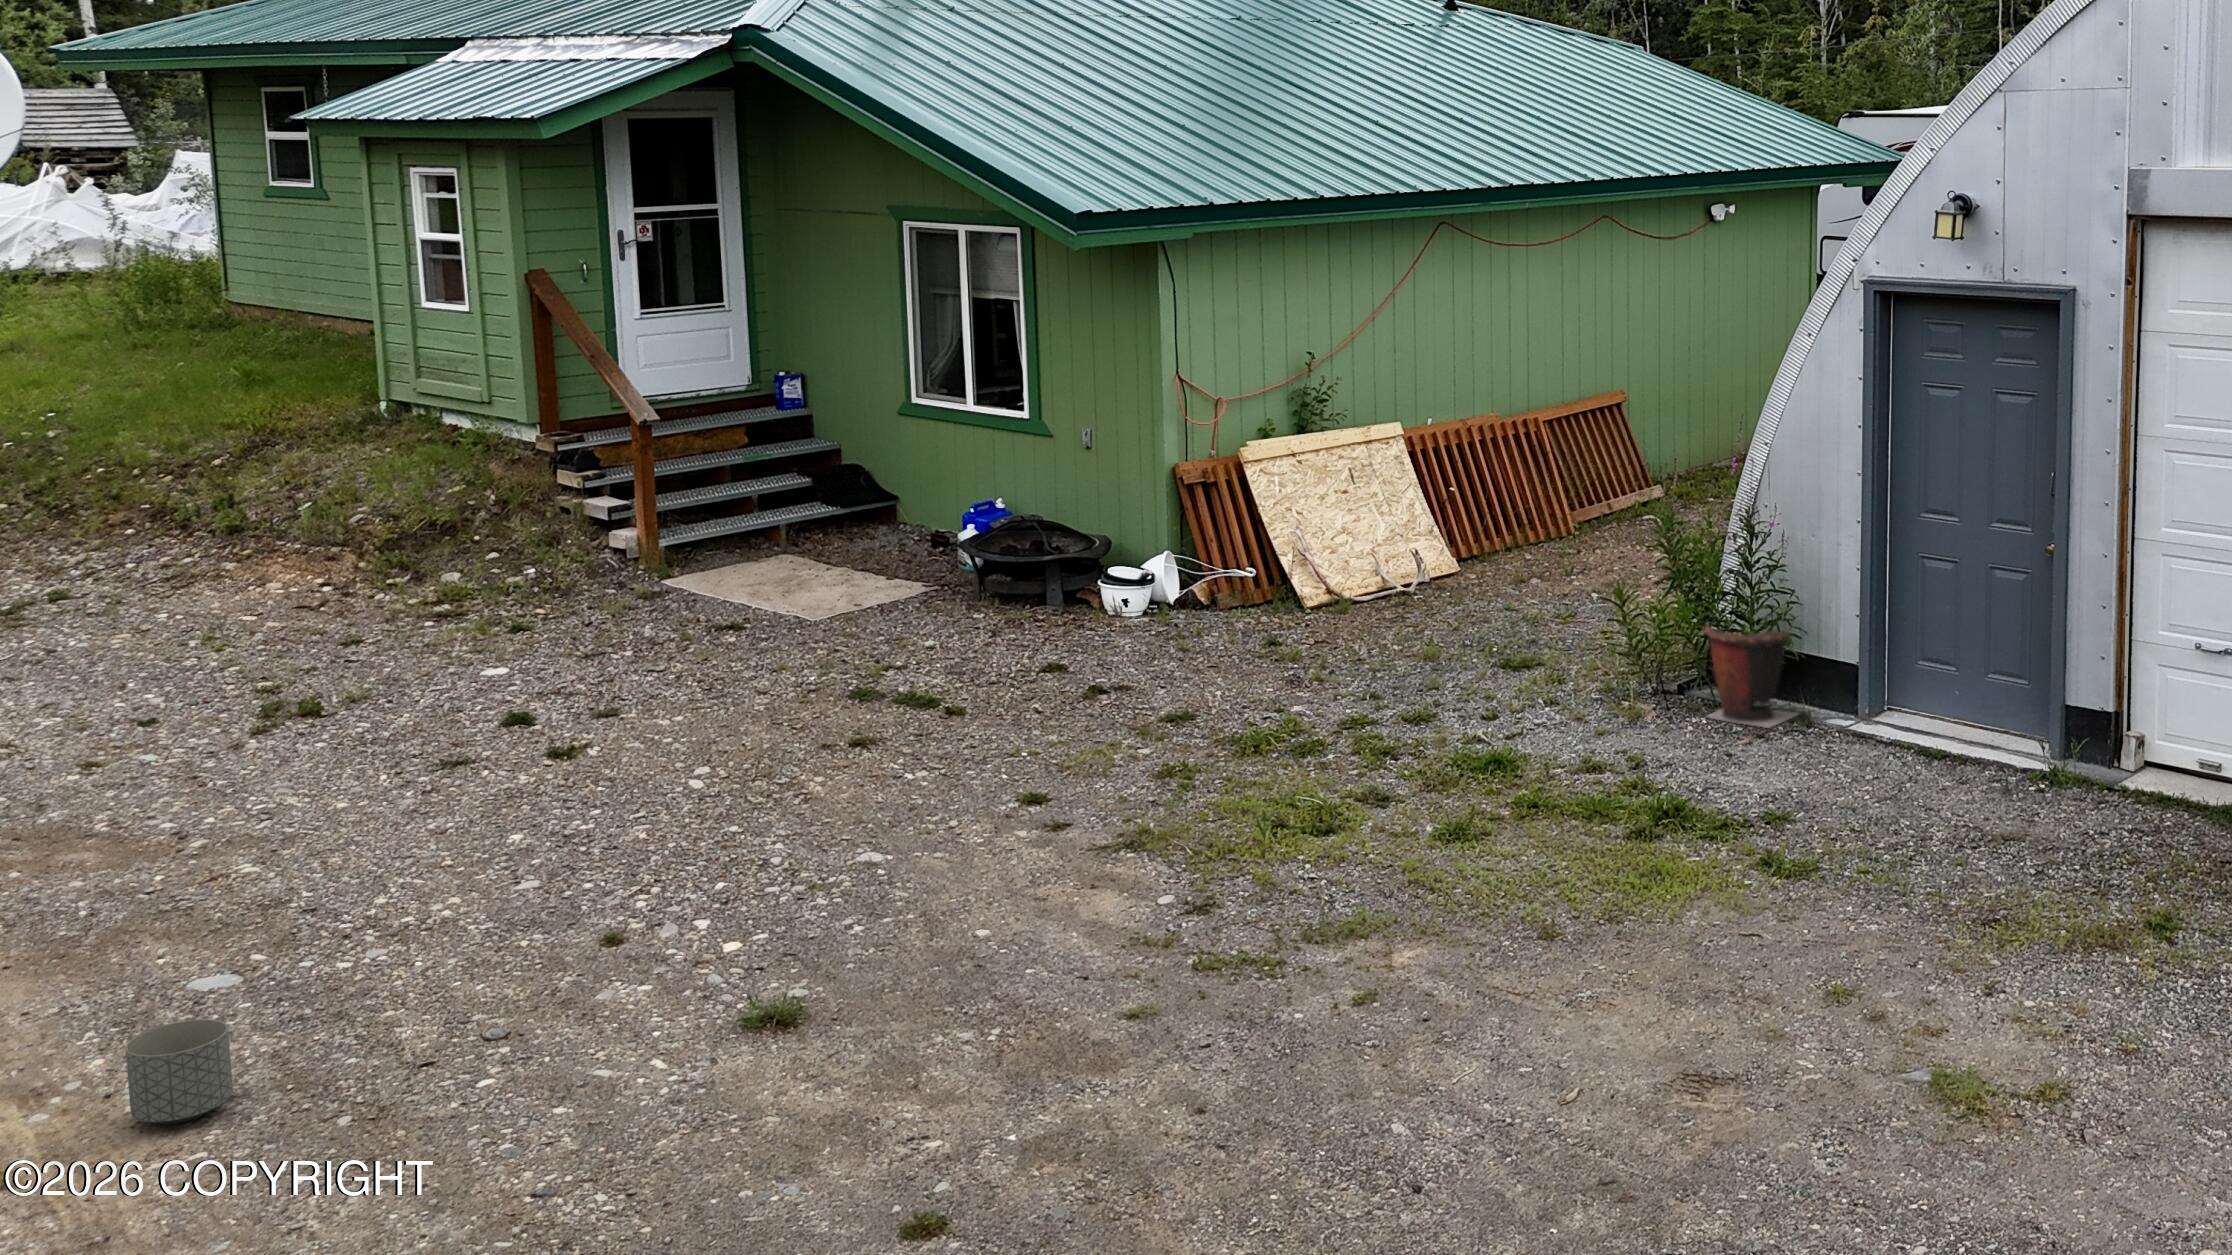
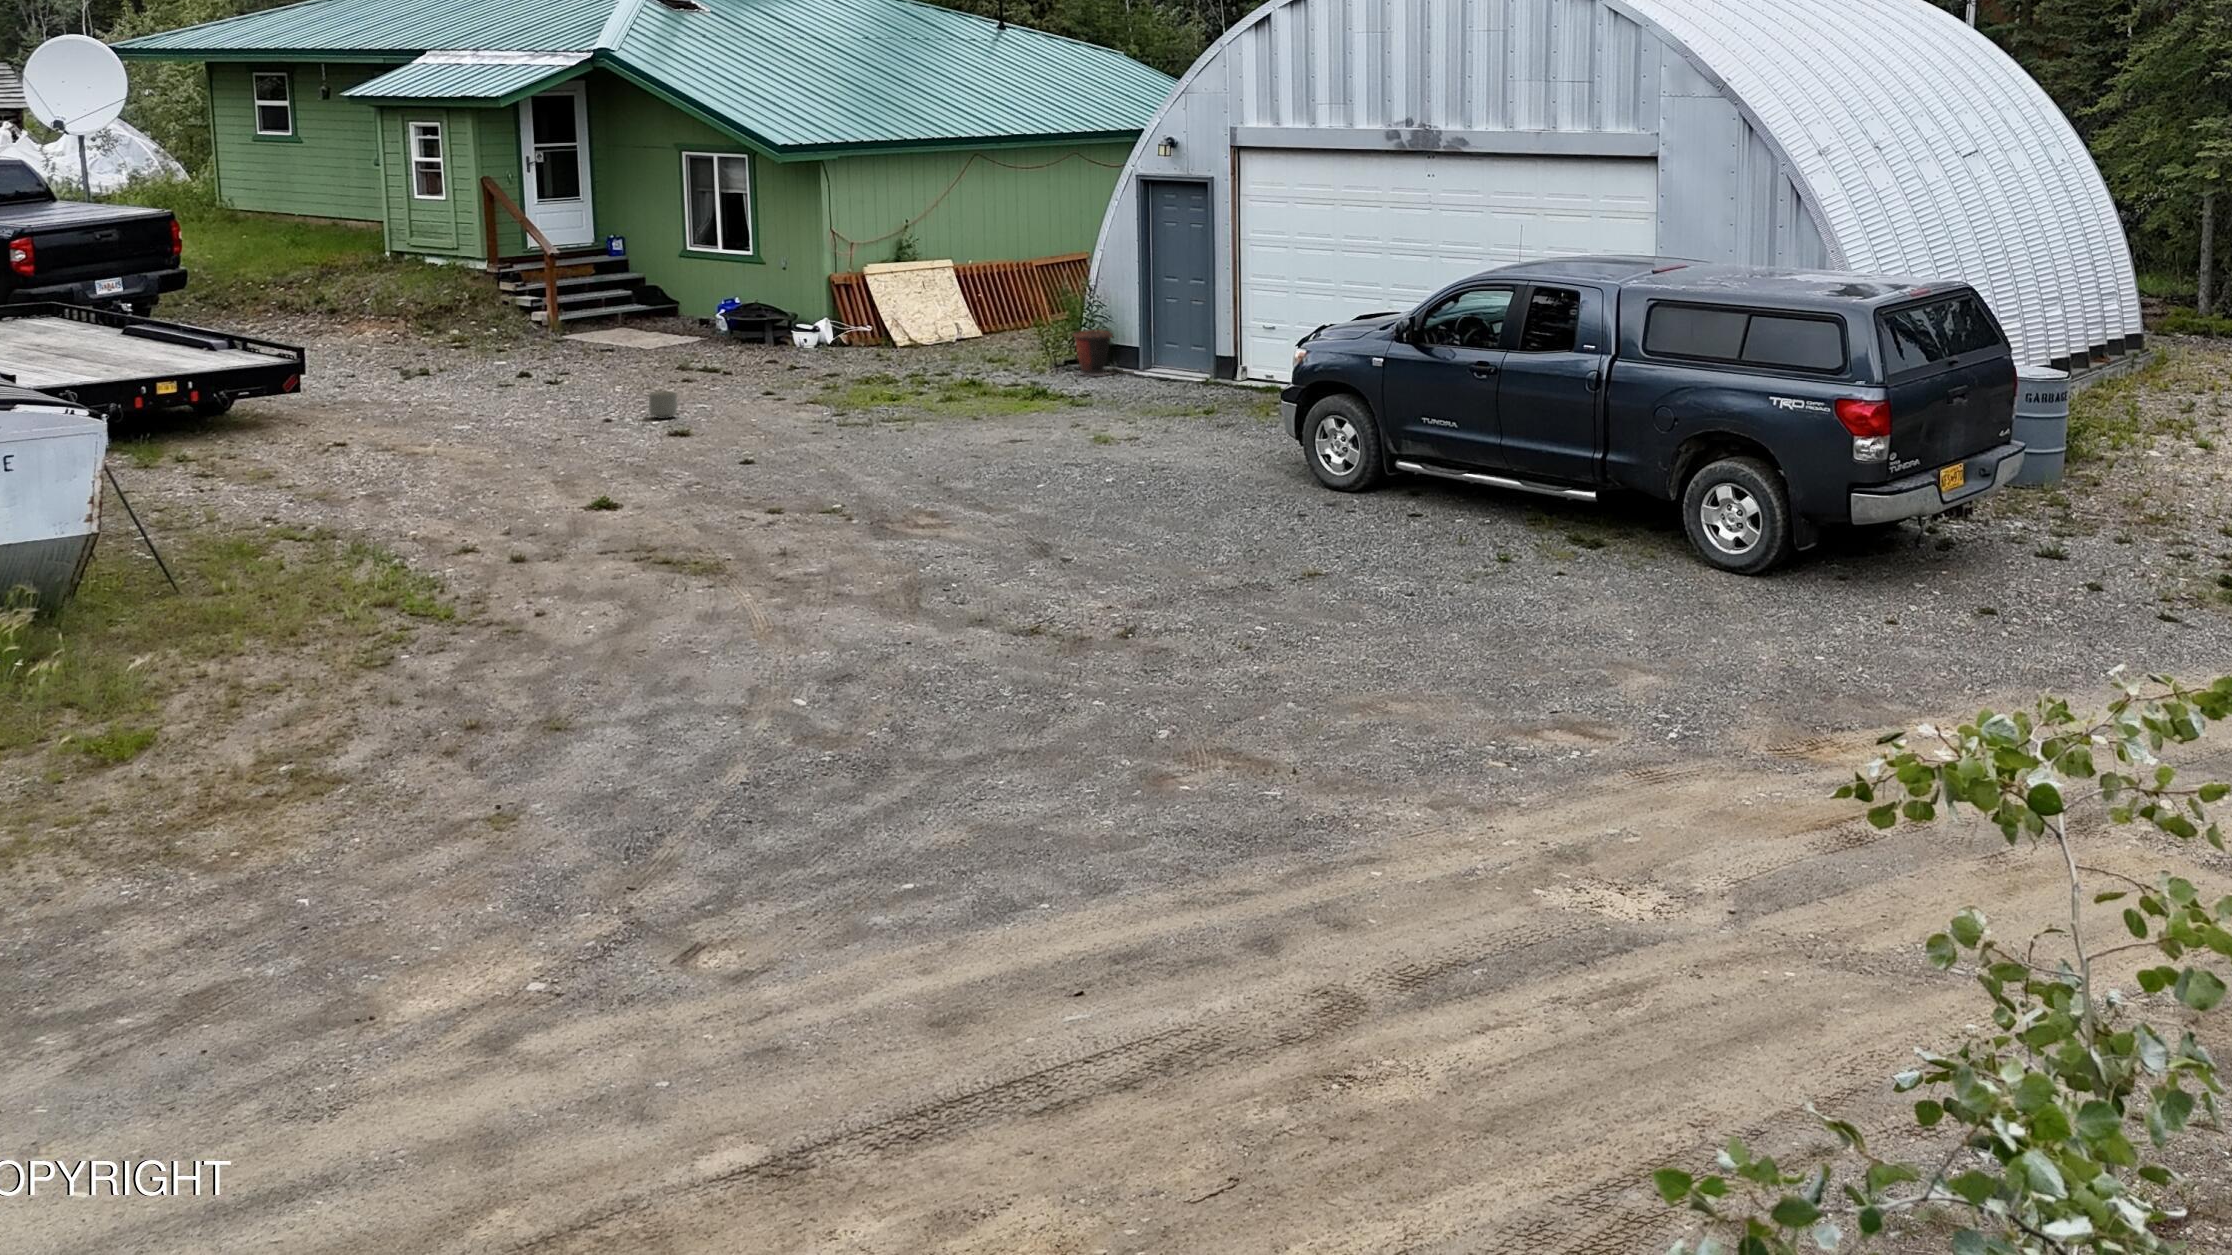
planter: present [125,1019,233,1124] -> present [649,391,677,419]

